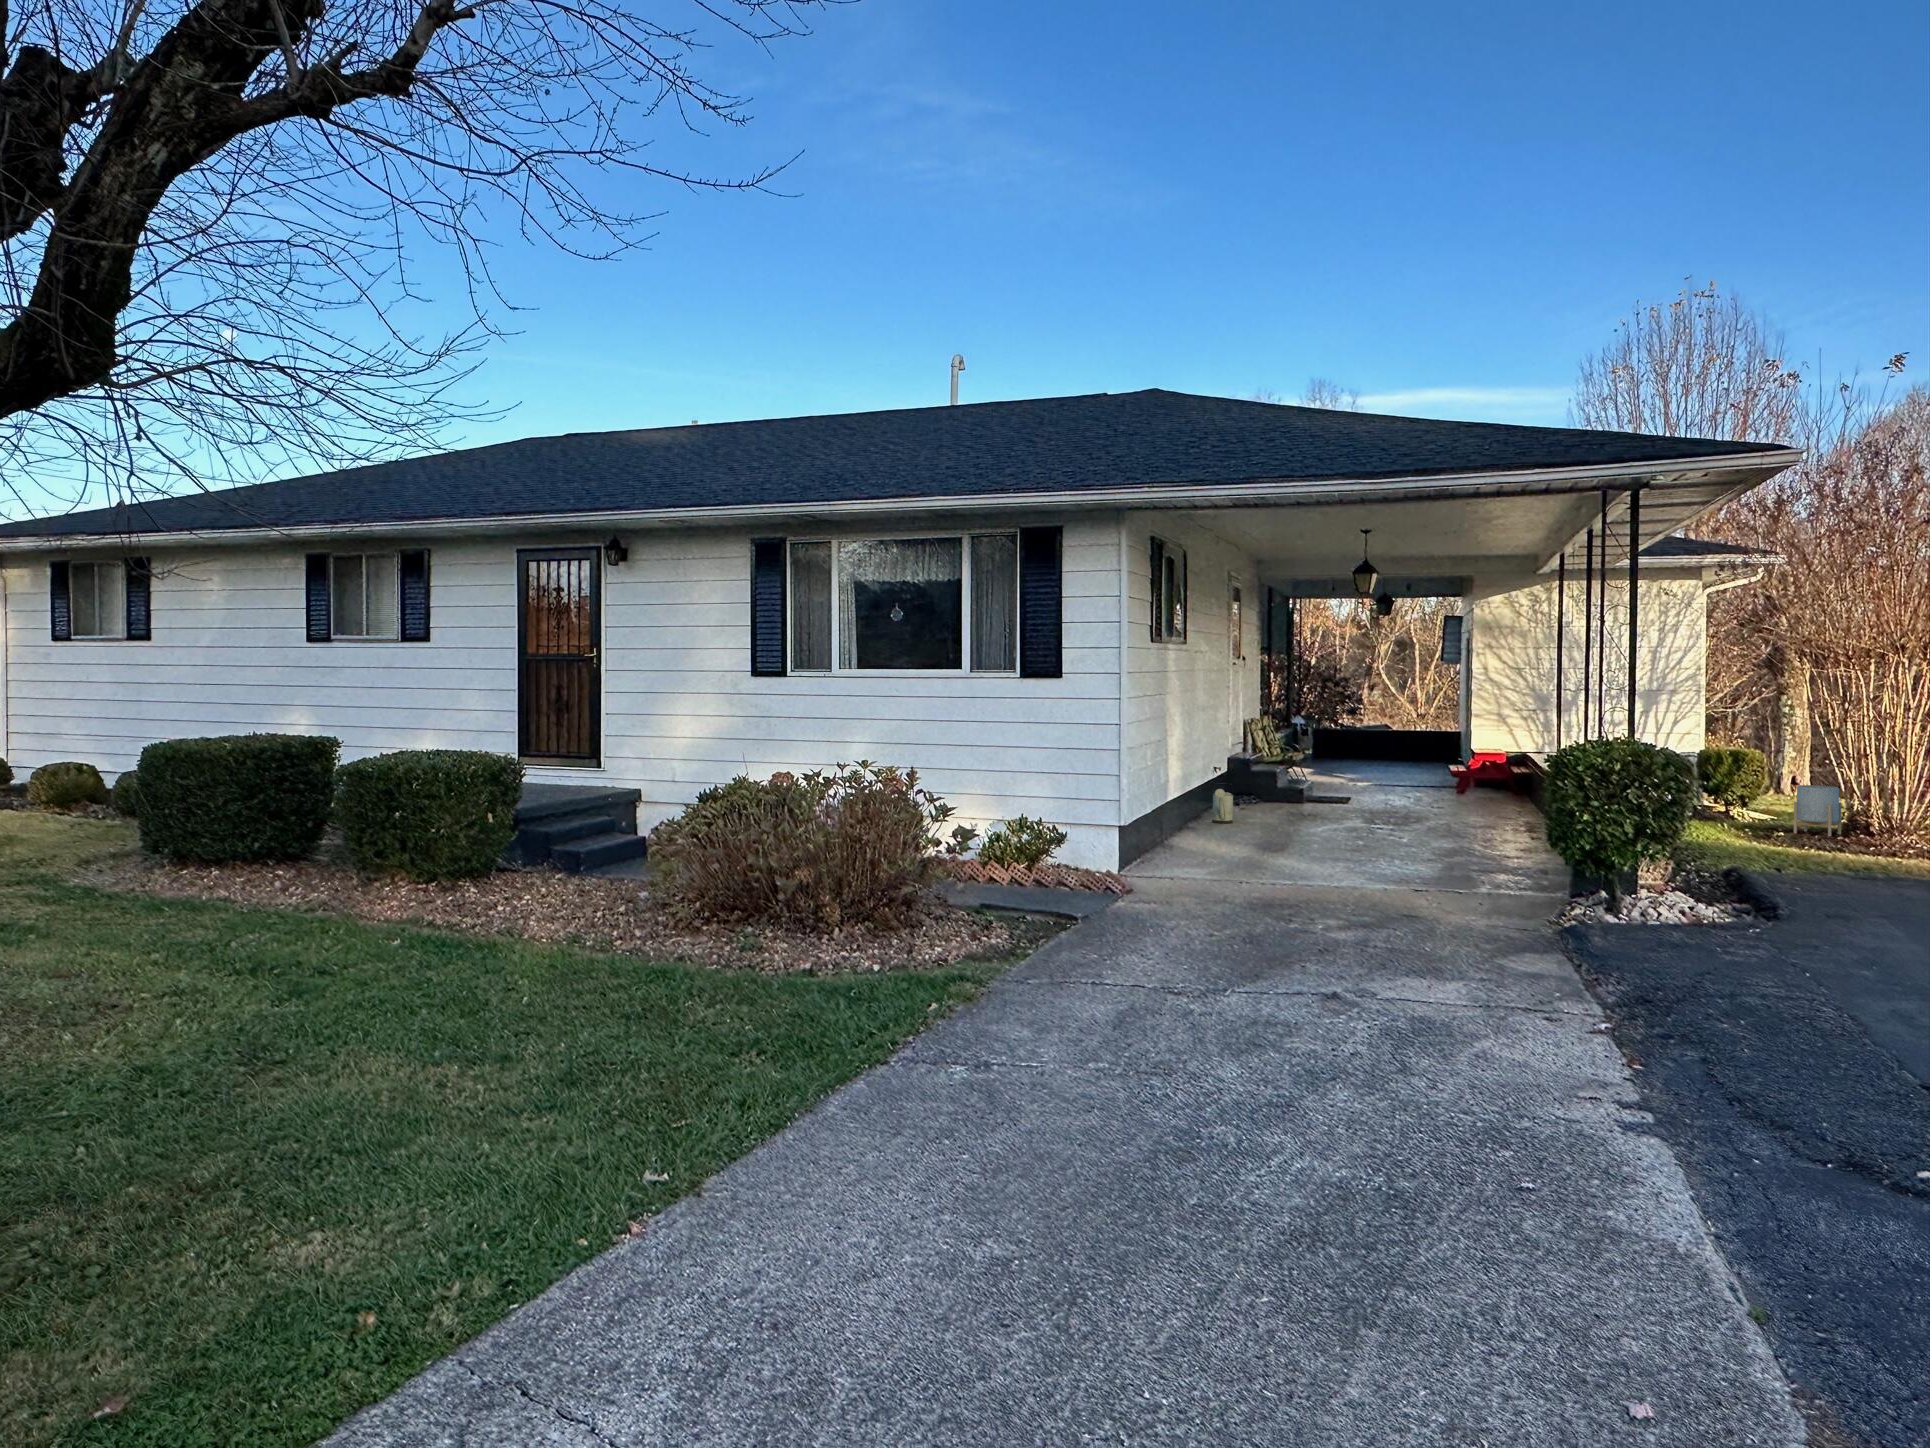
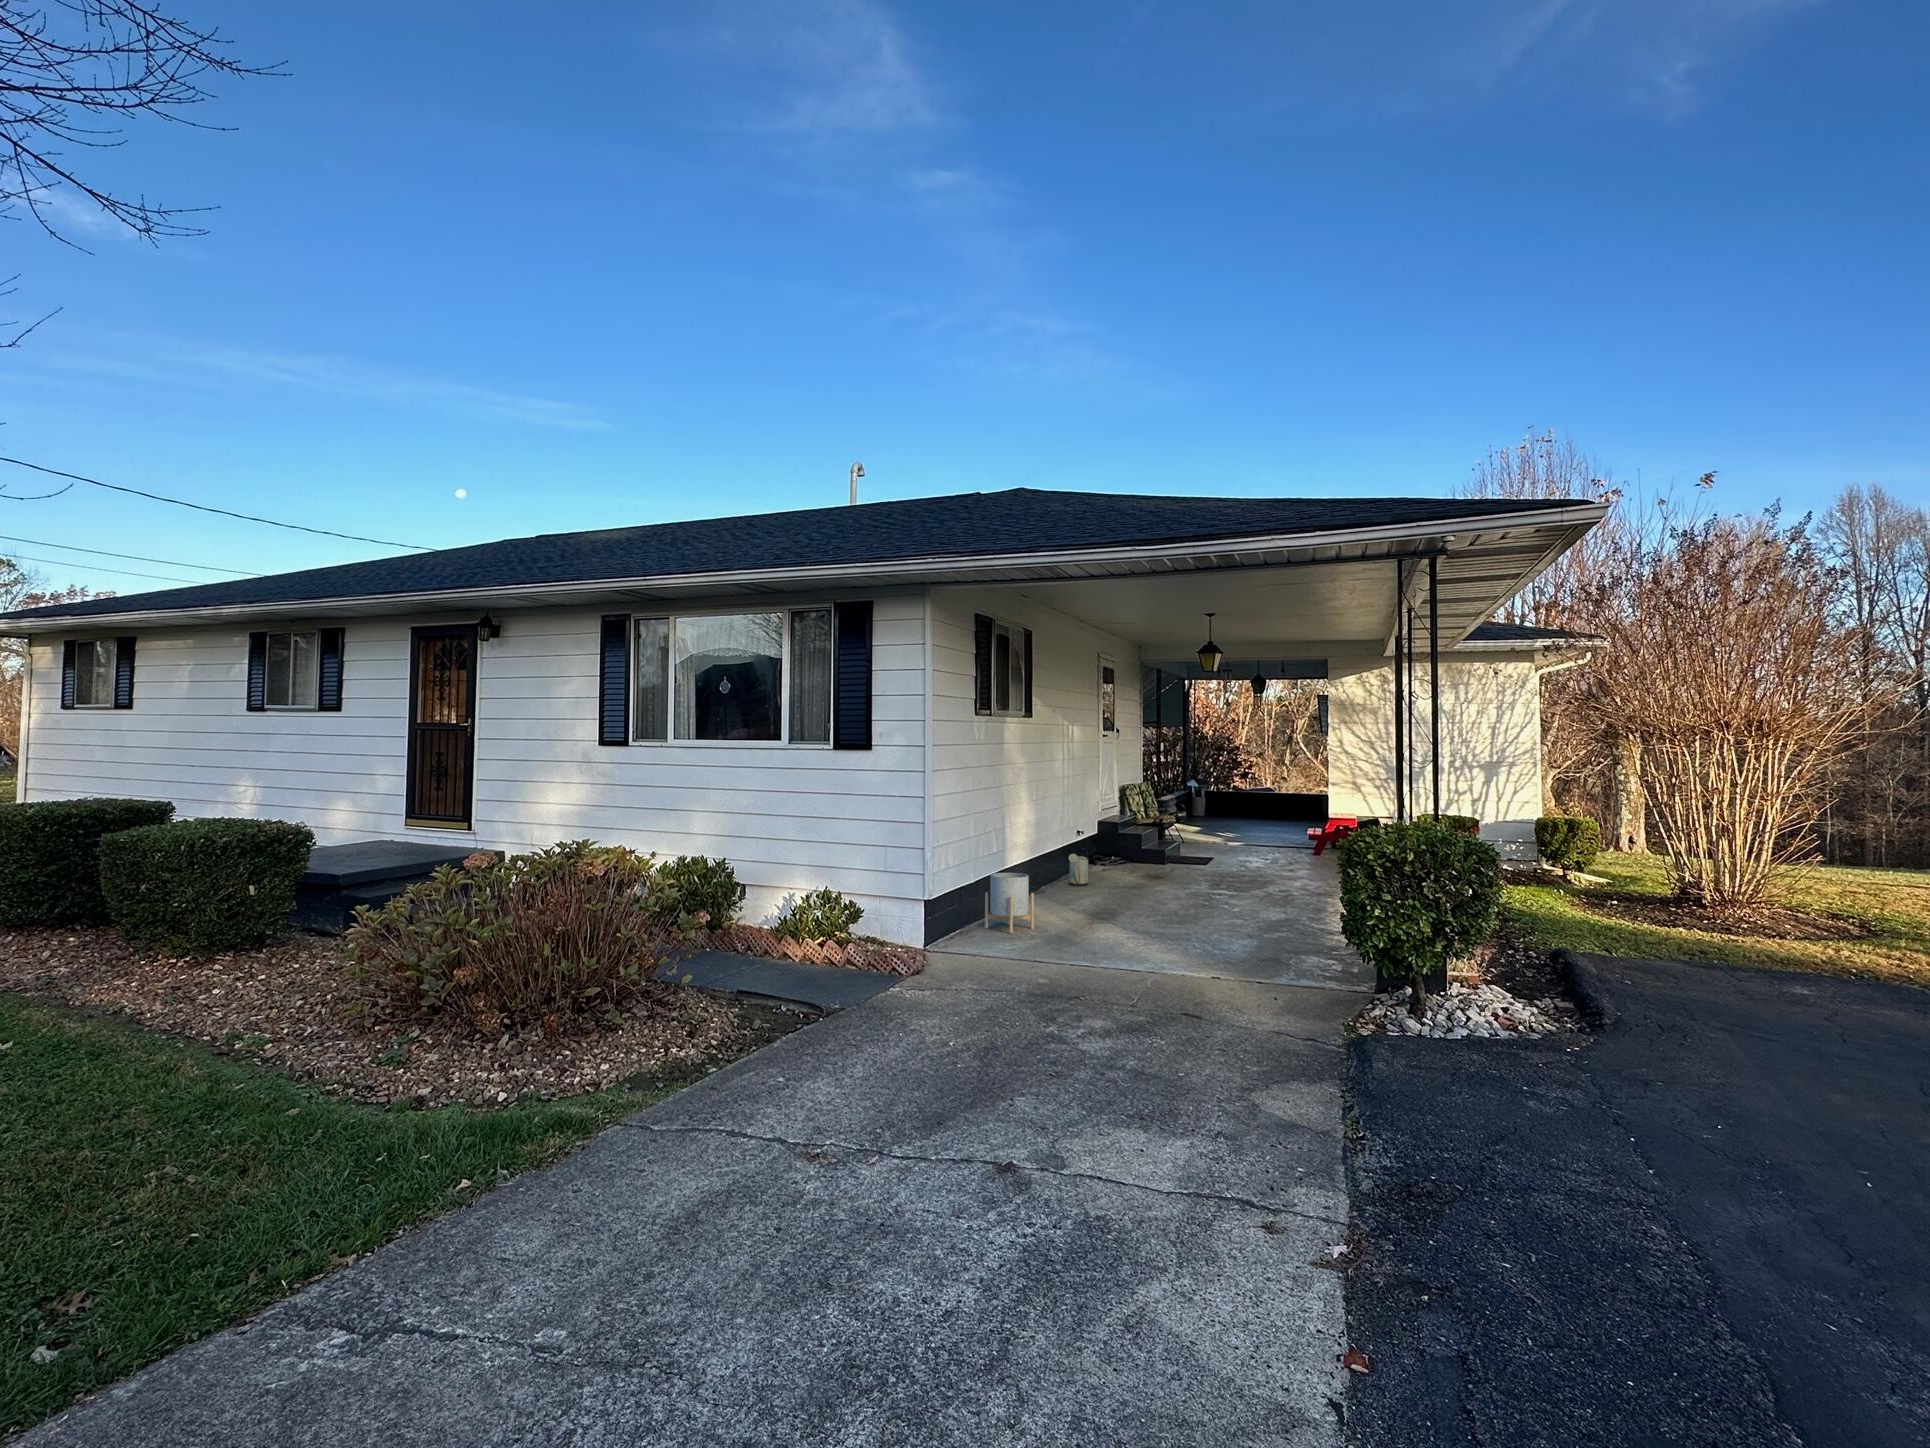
planter: present [1794,785,1842,836] -> present [985,873,1034,933]

